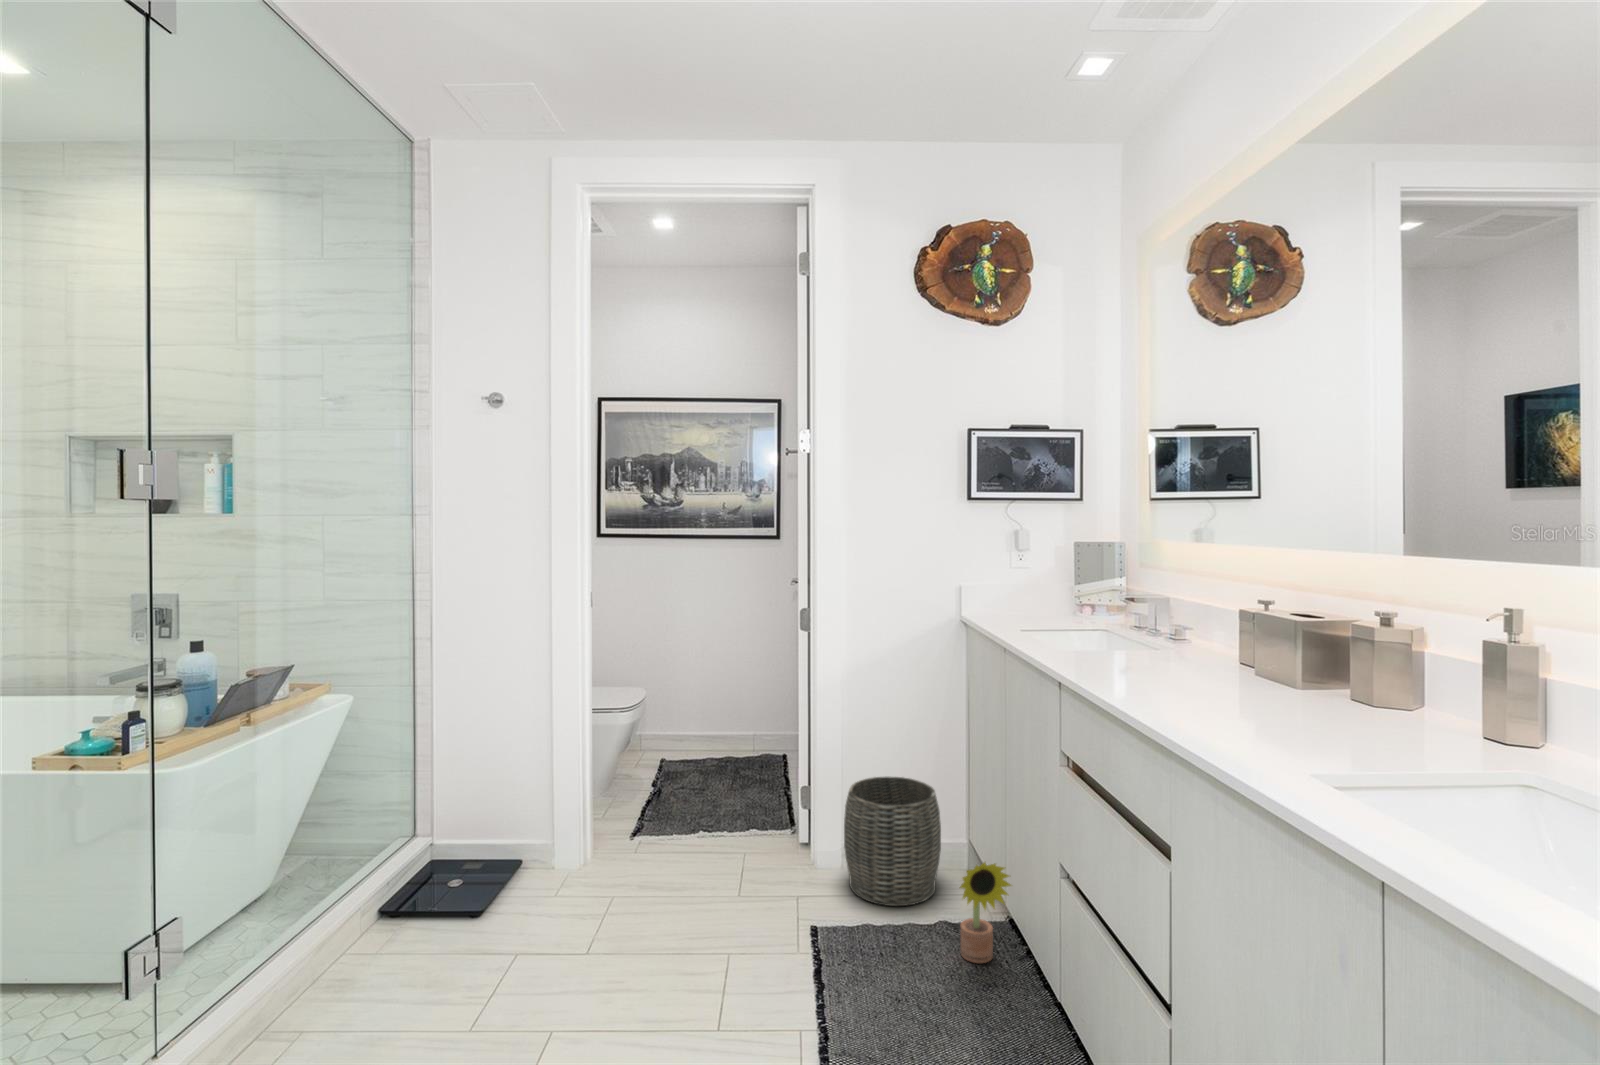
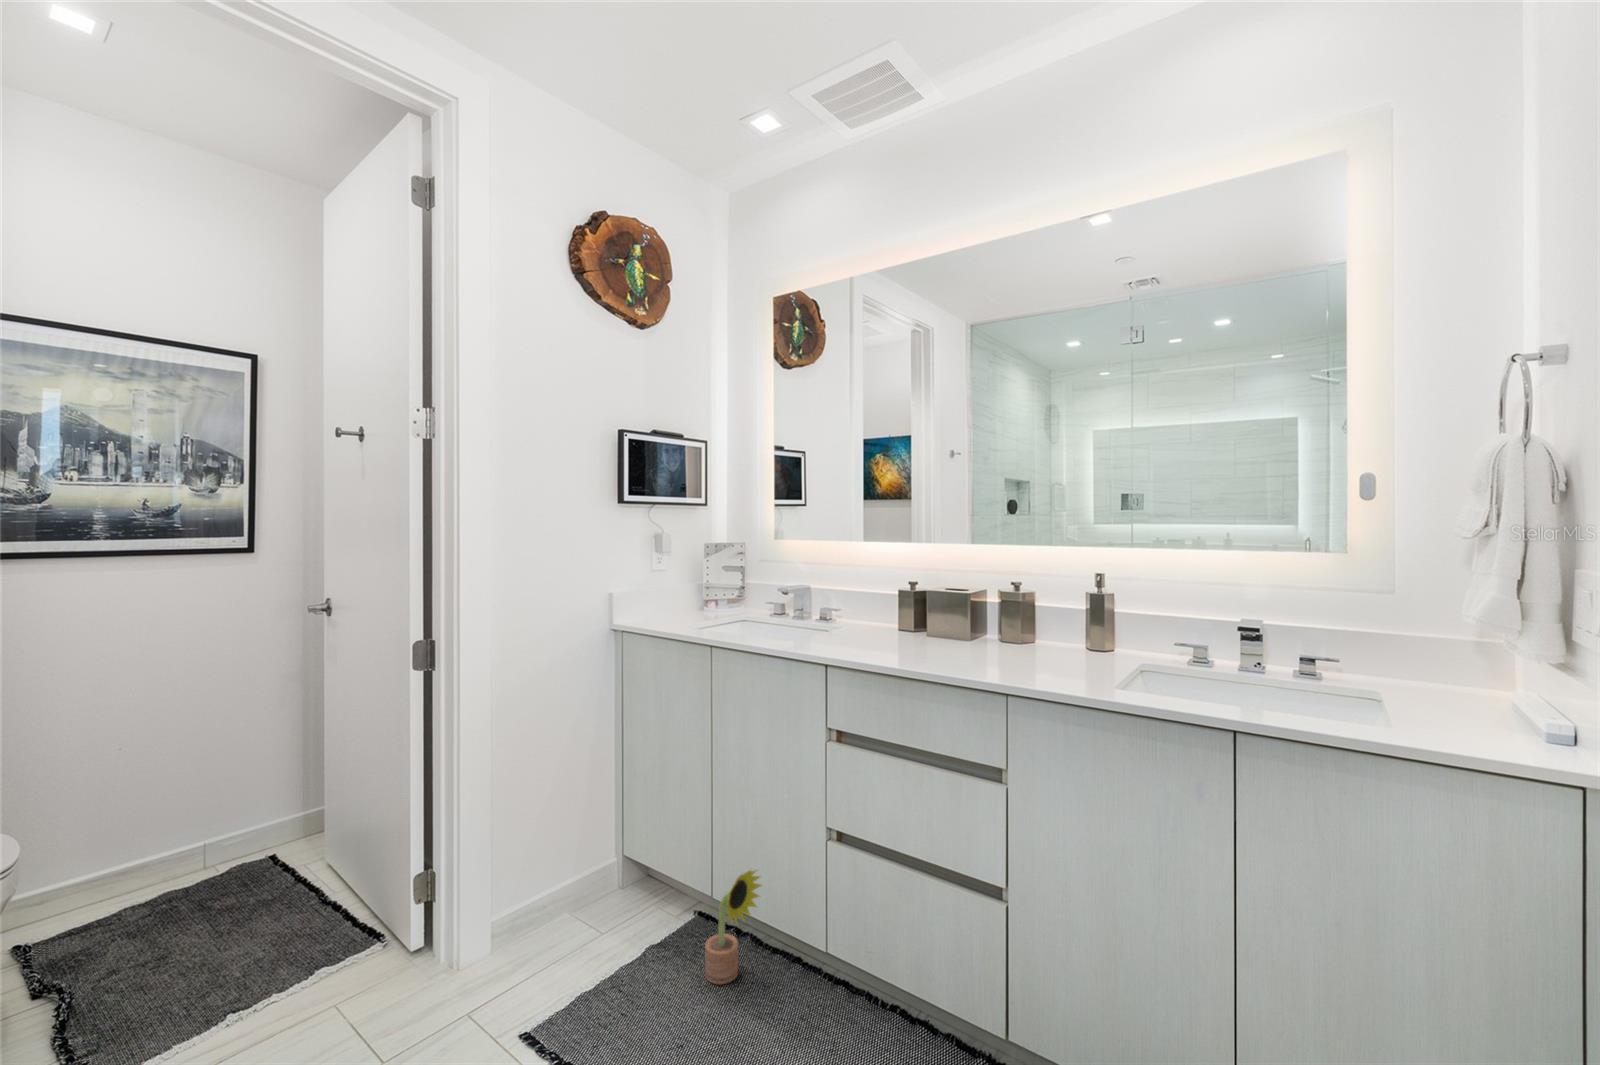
woven basket: present [844,777,941,906] -> none [514,814,632,979]

